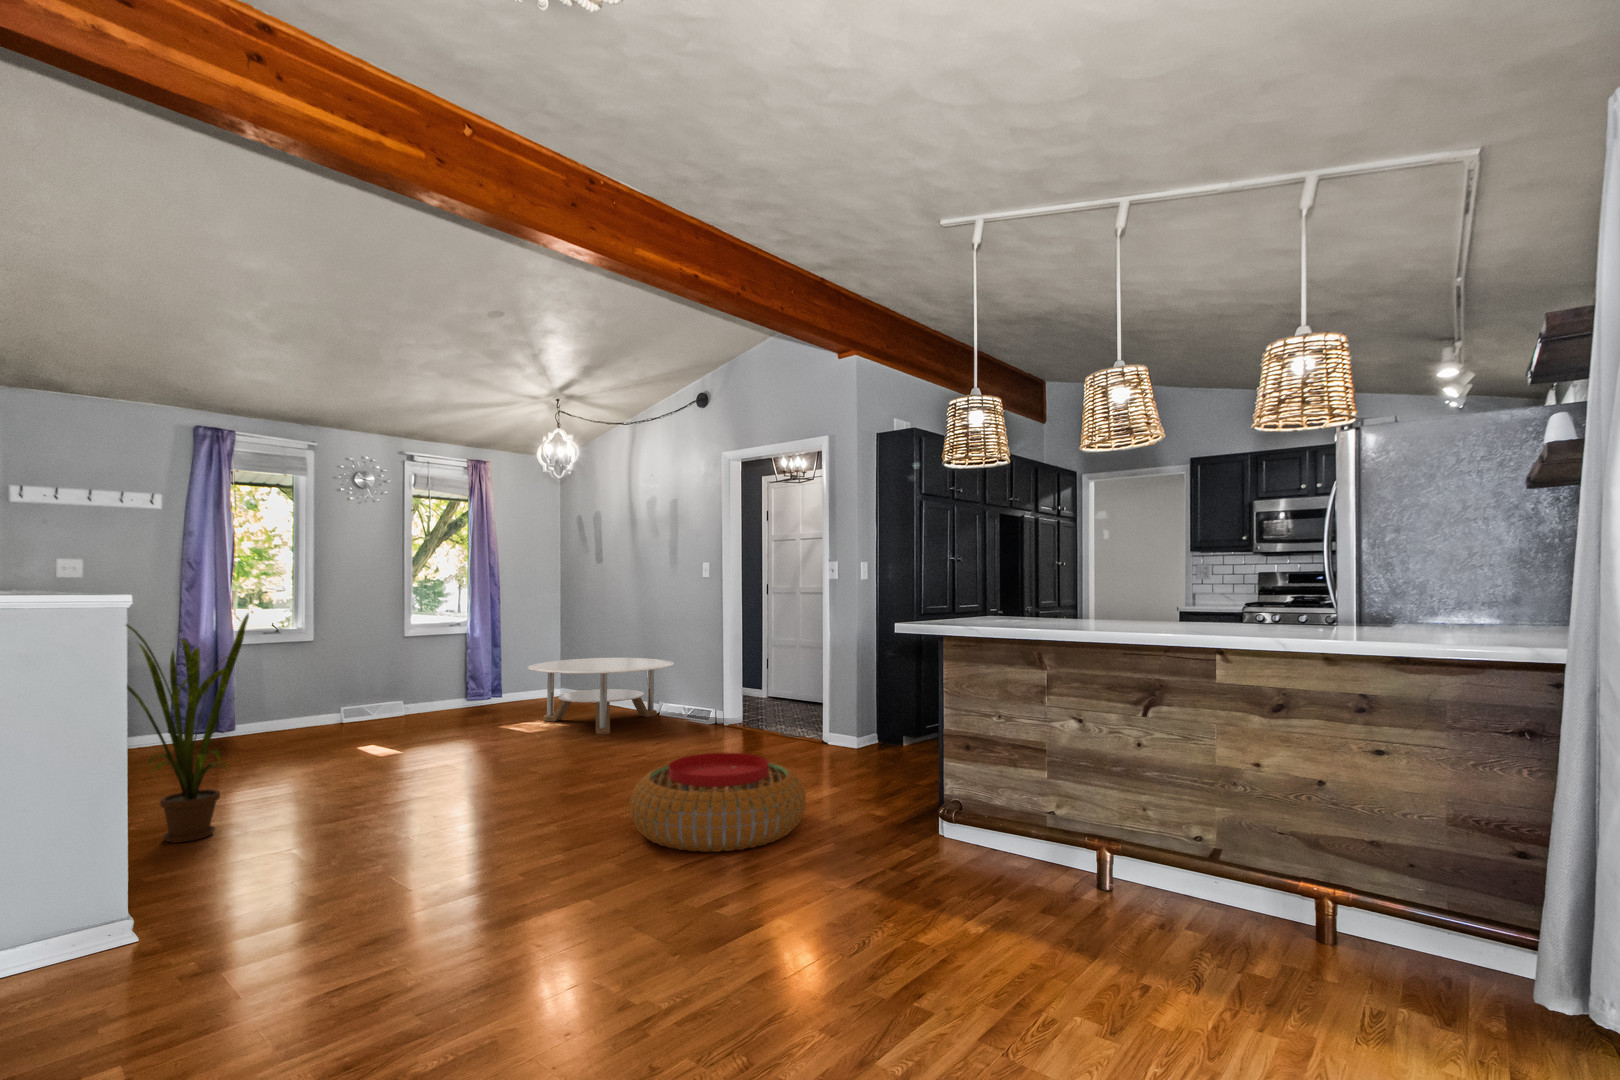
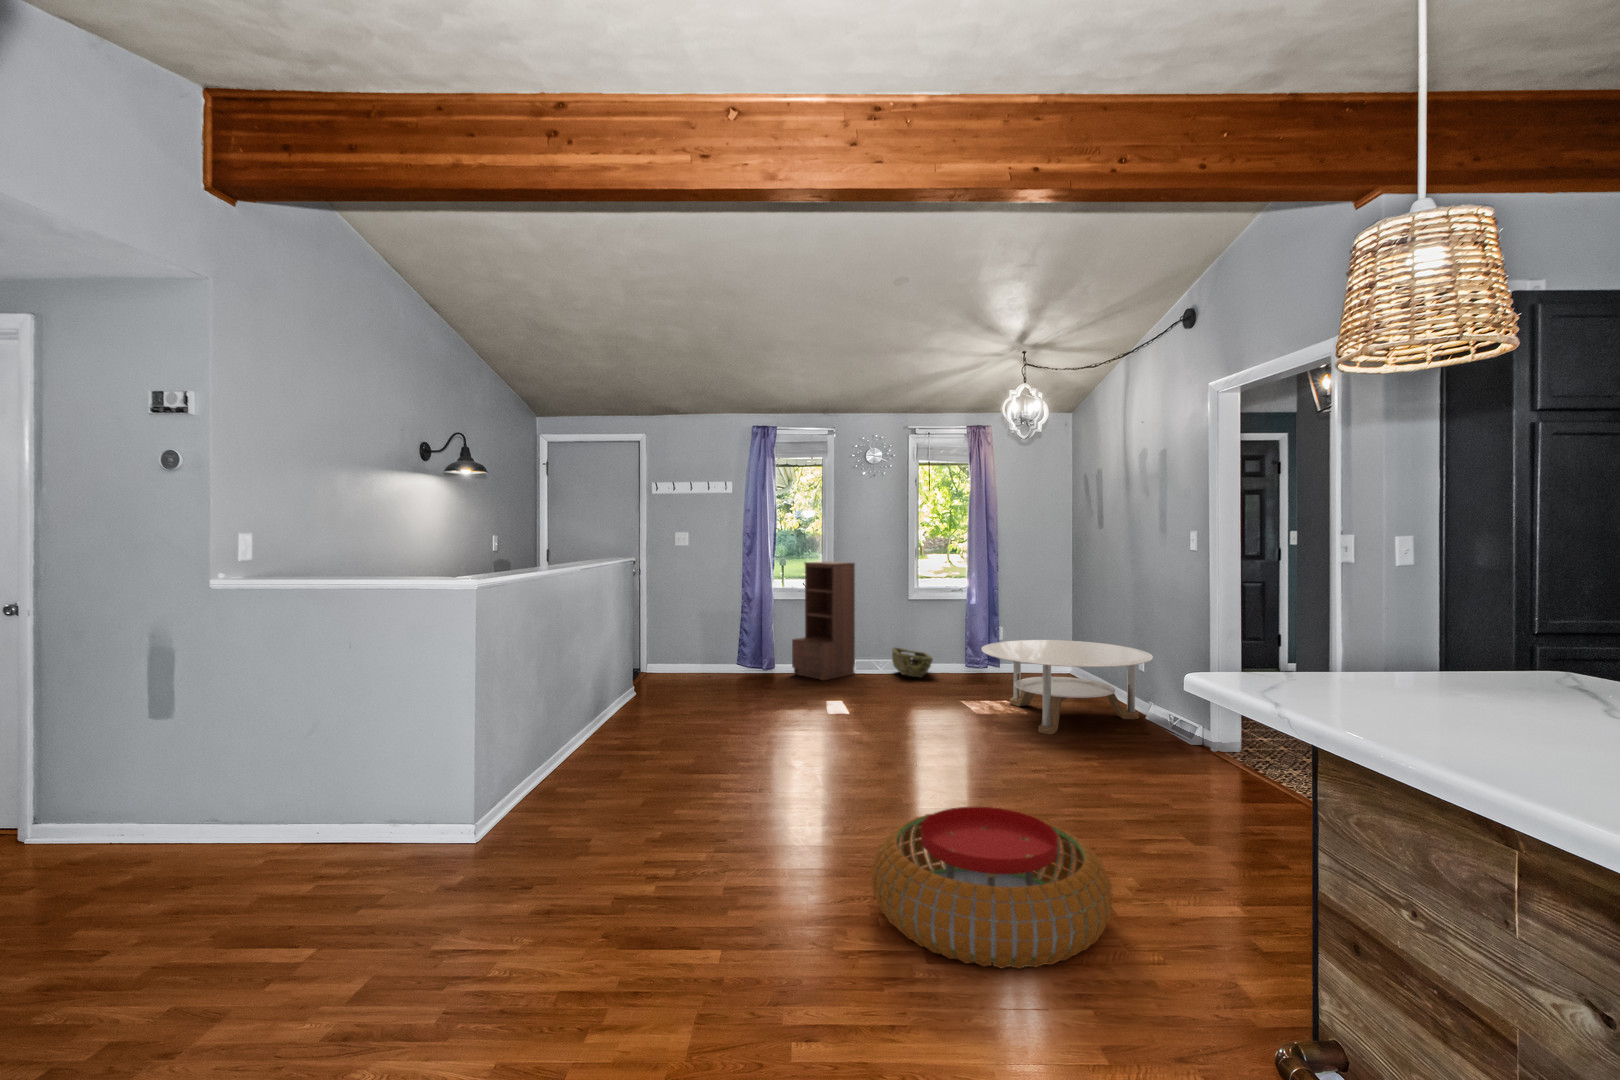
bookshelf: none [260,597,346,732] -> present [792,561,855,680]
house plant: present [126,614,249,843] -> none [565,588,673,771]
woven basket: none [384,688,440,716] -> present [892,648,933,677]

